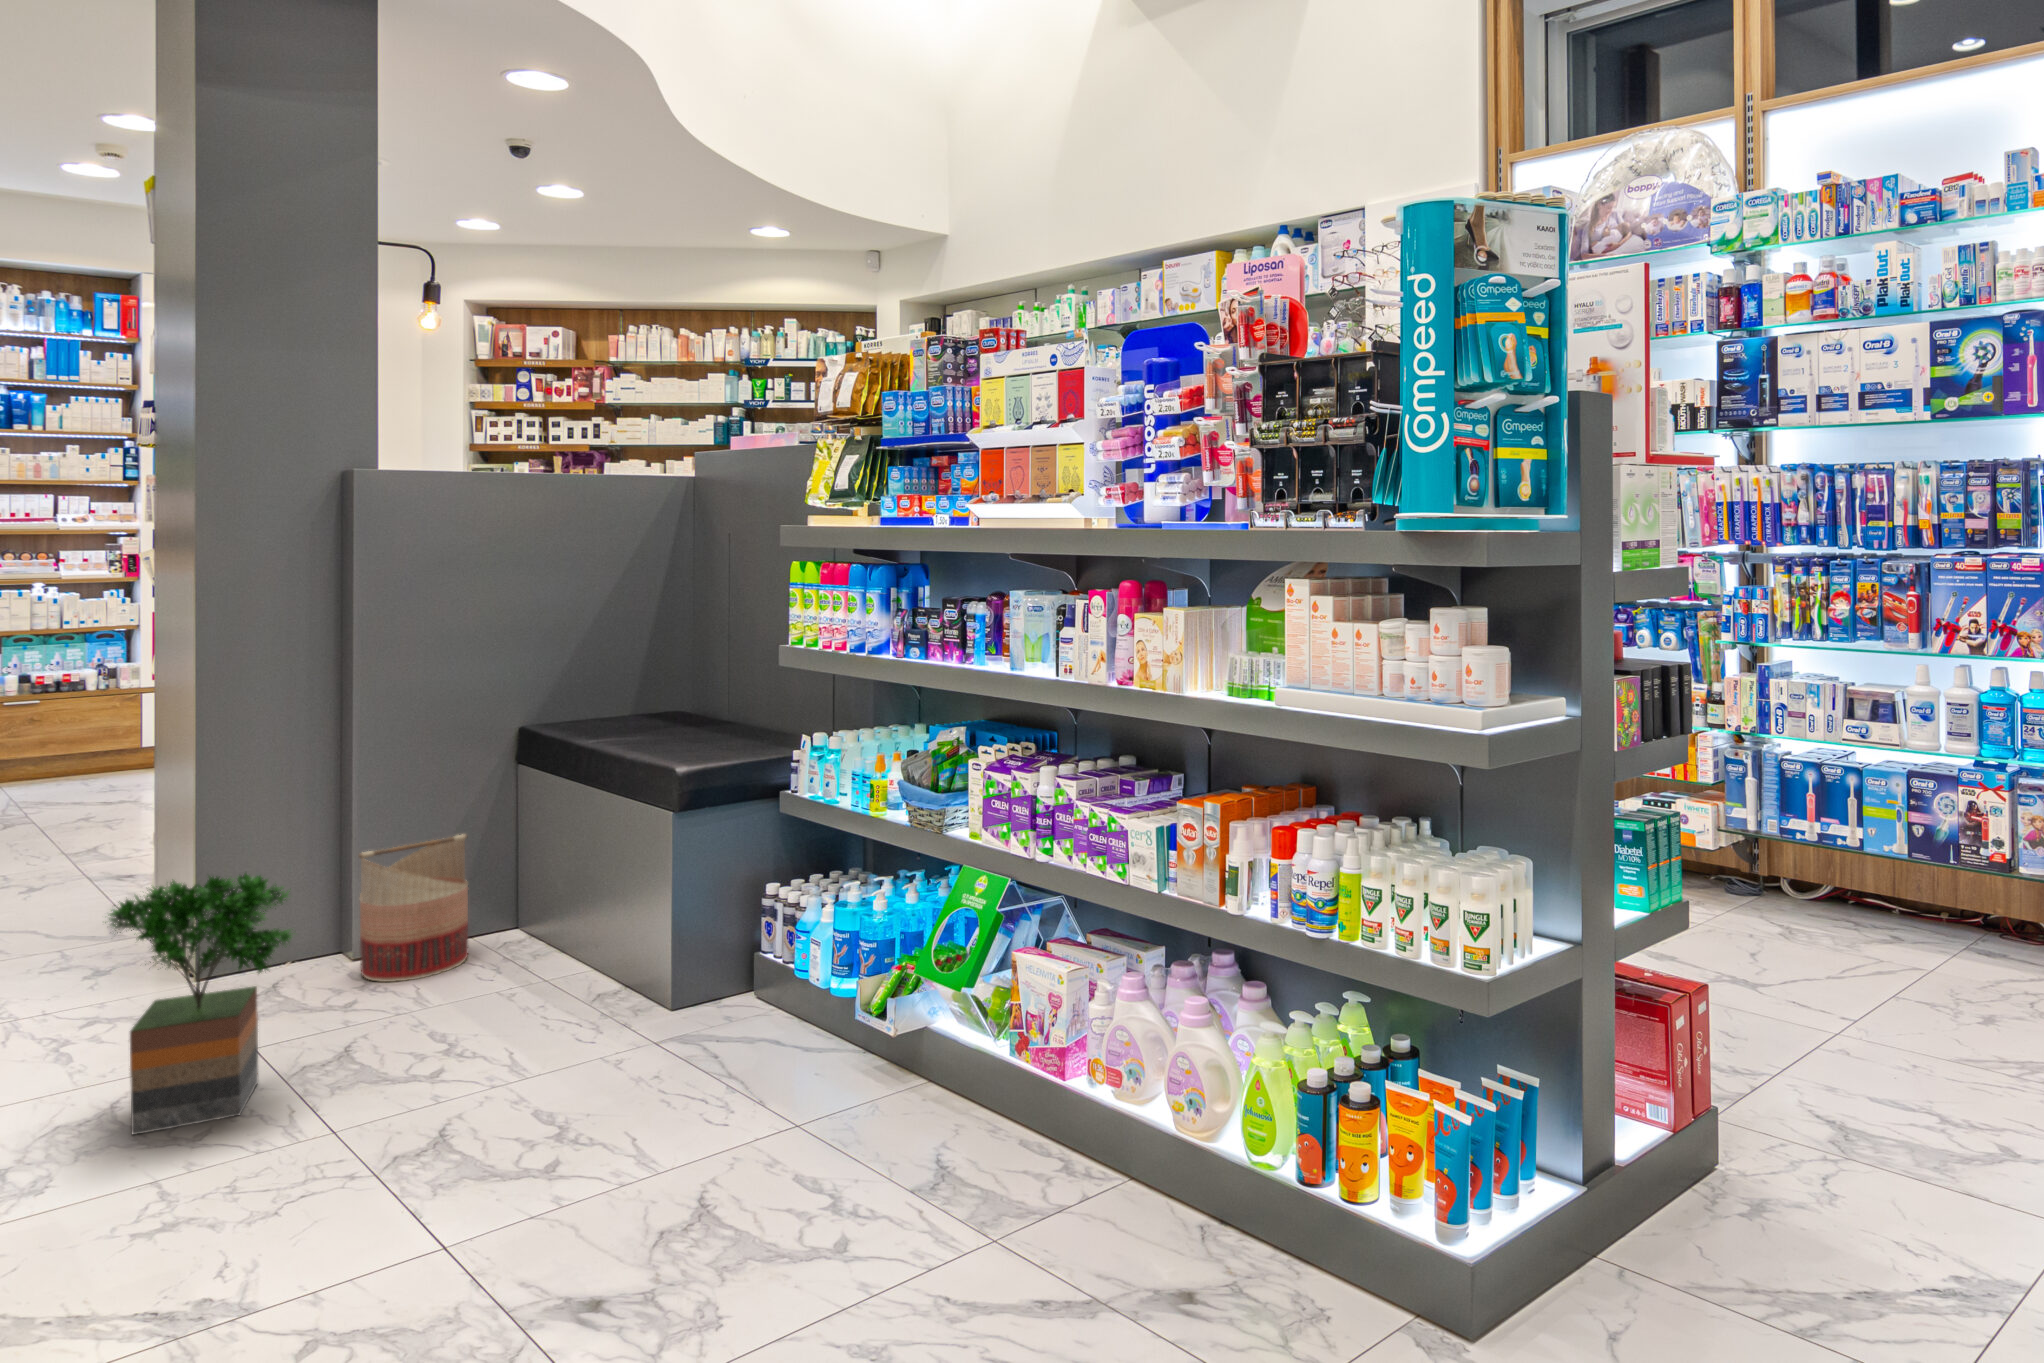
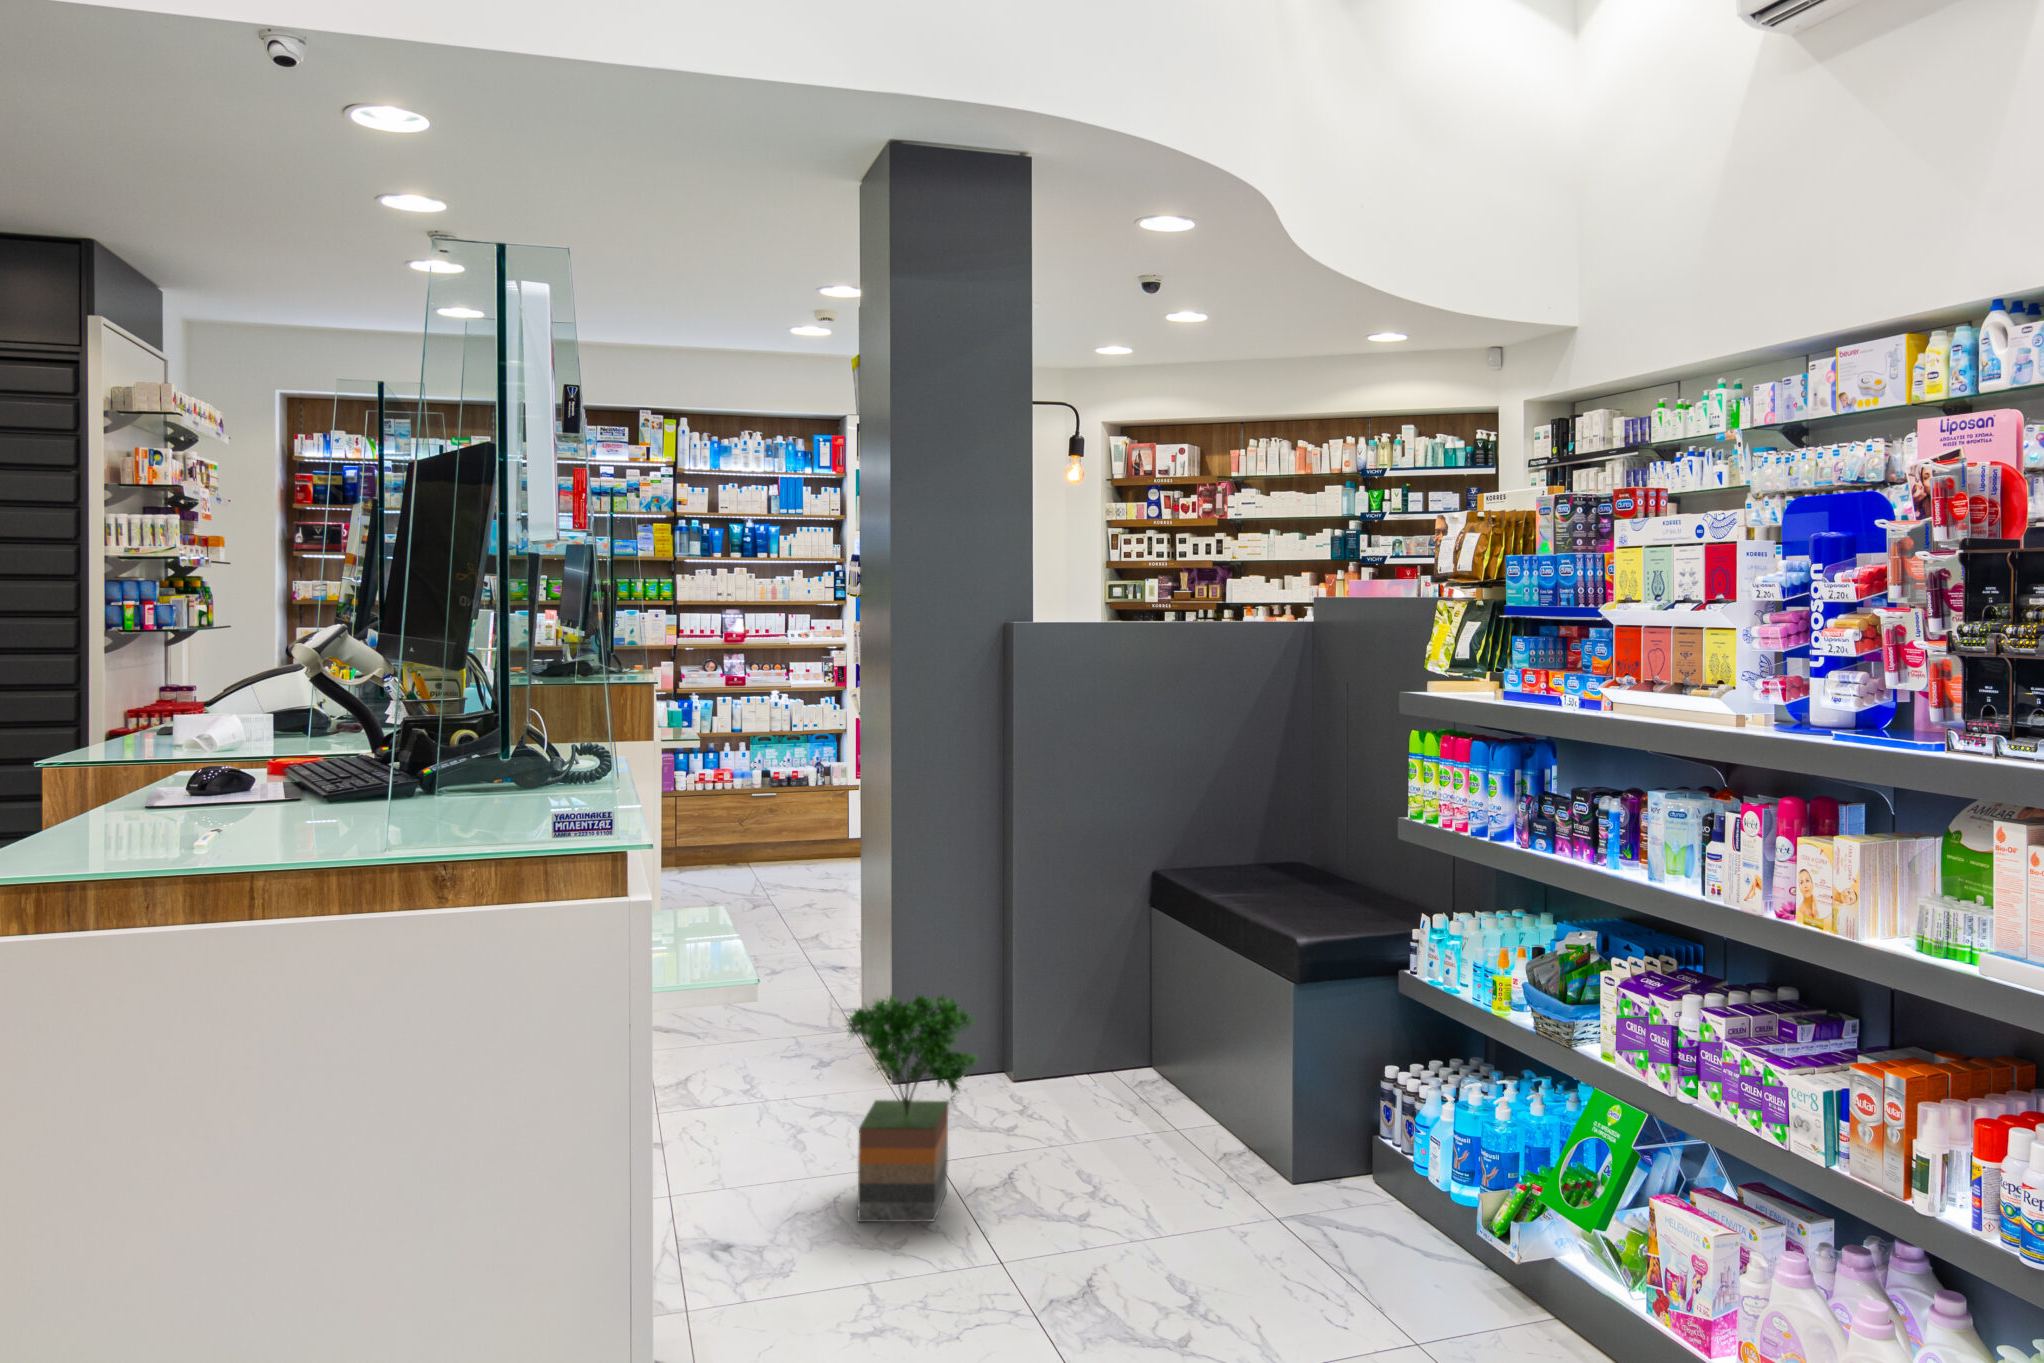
basket: present [358,834,468,982] -> none [1022,971,1111,1108]

